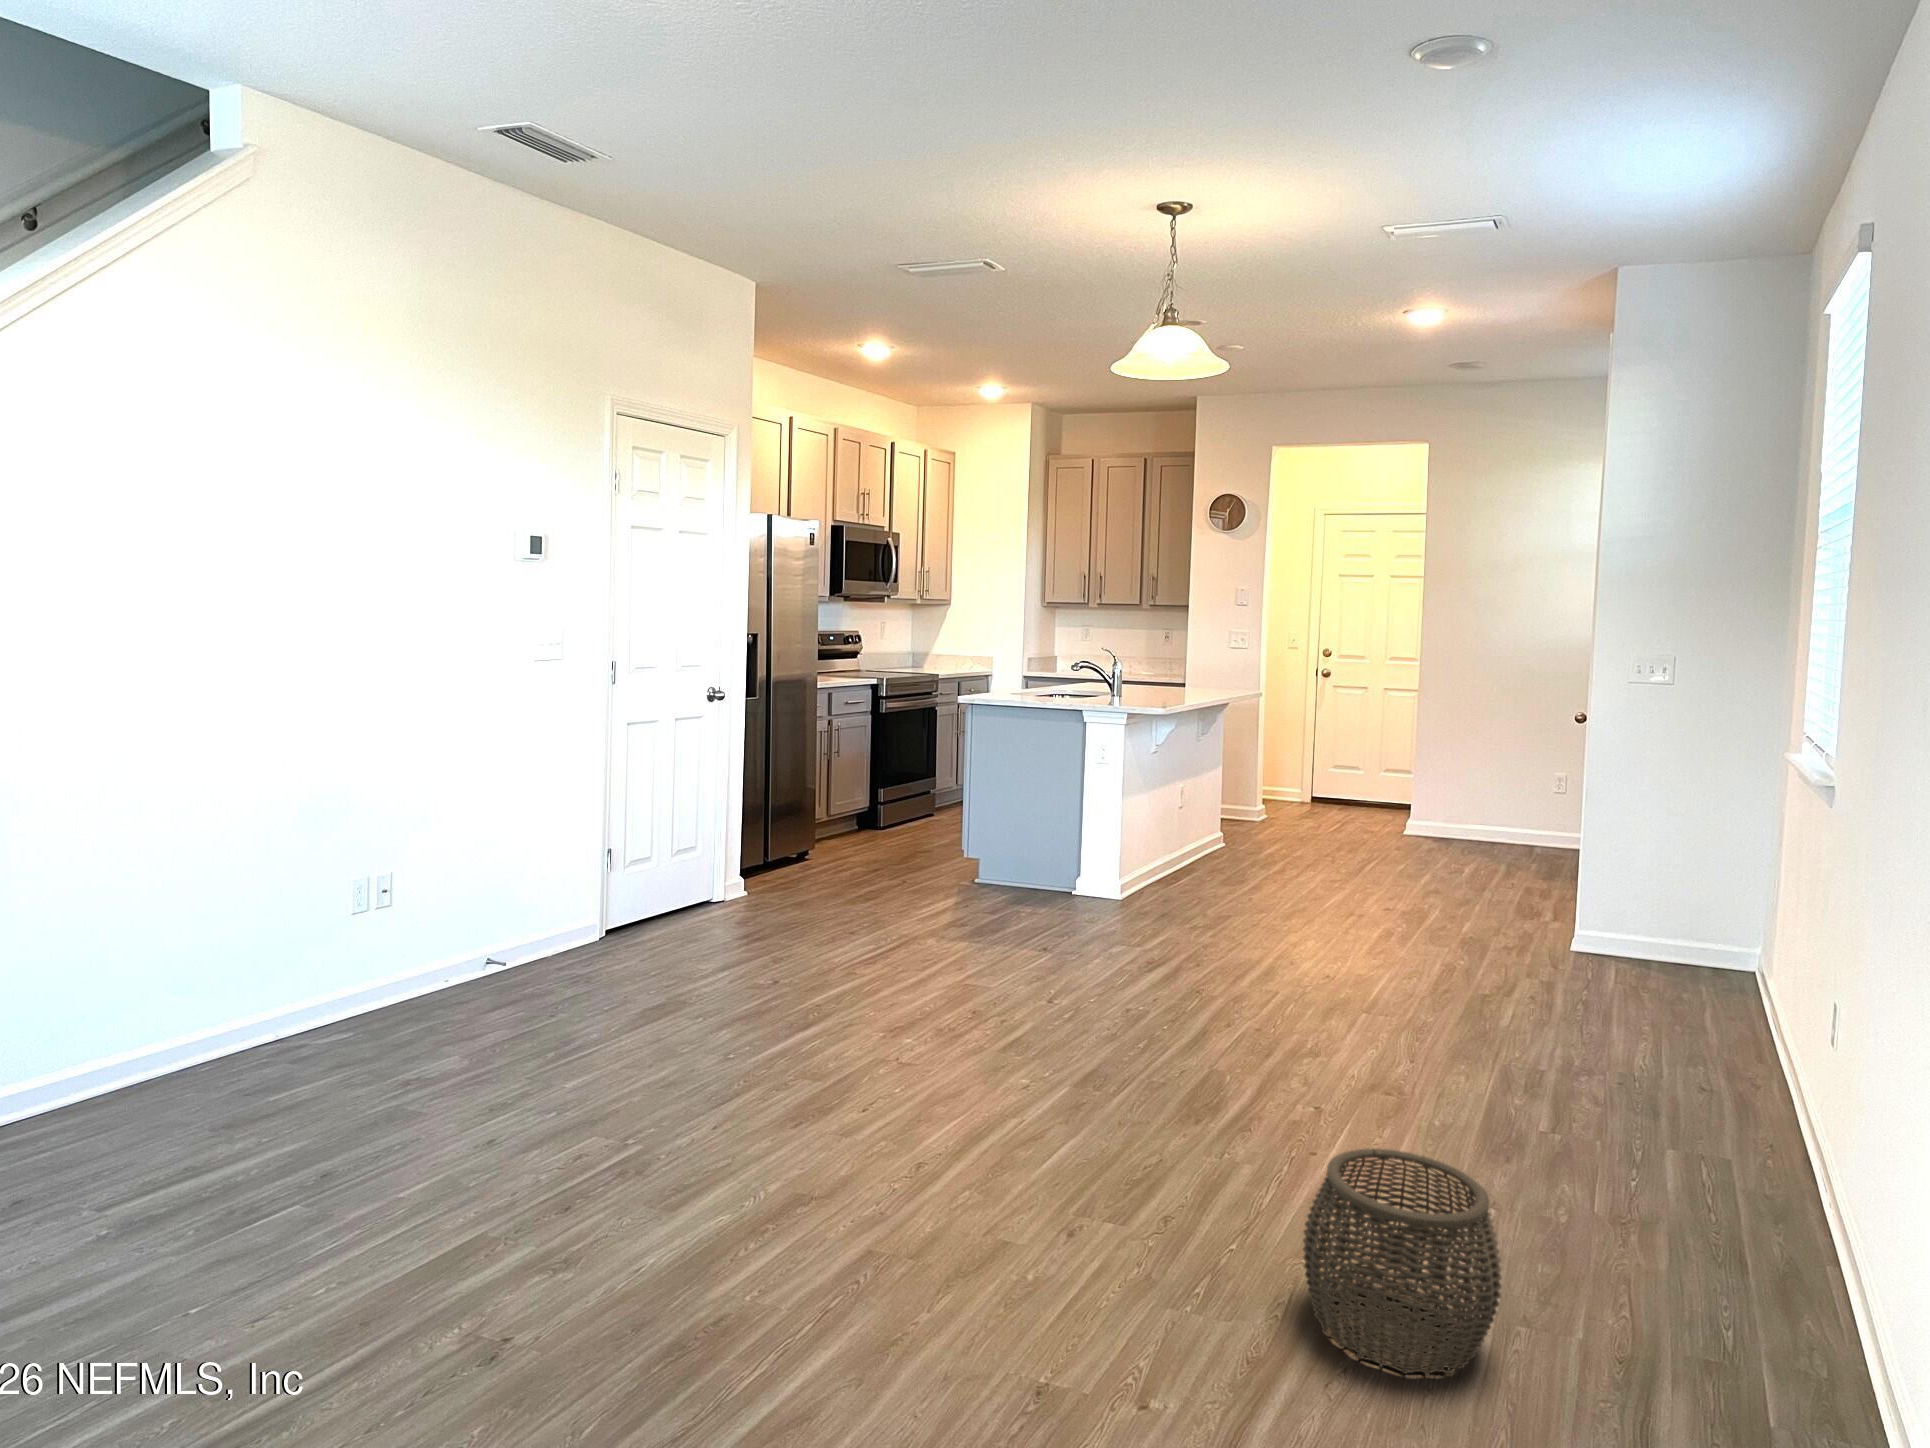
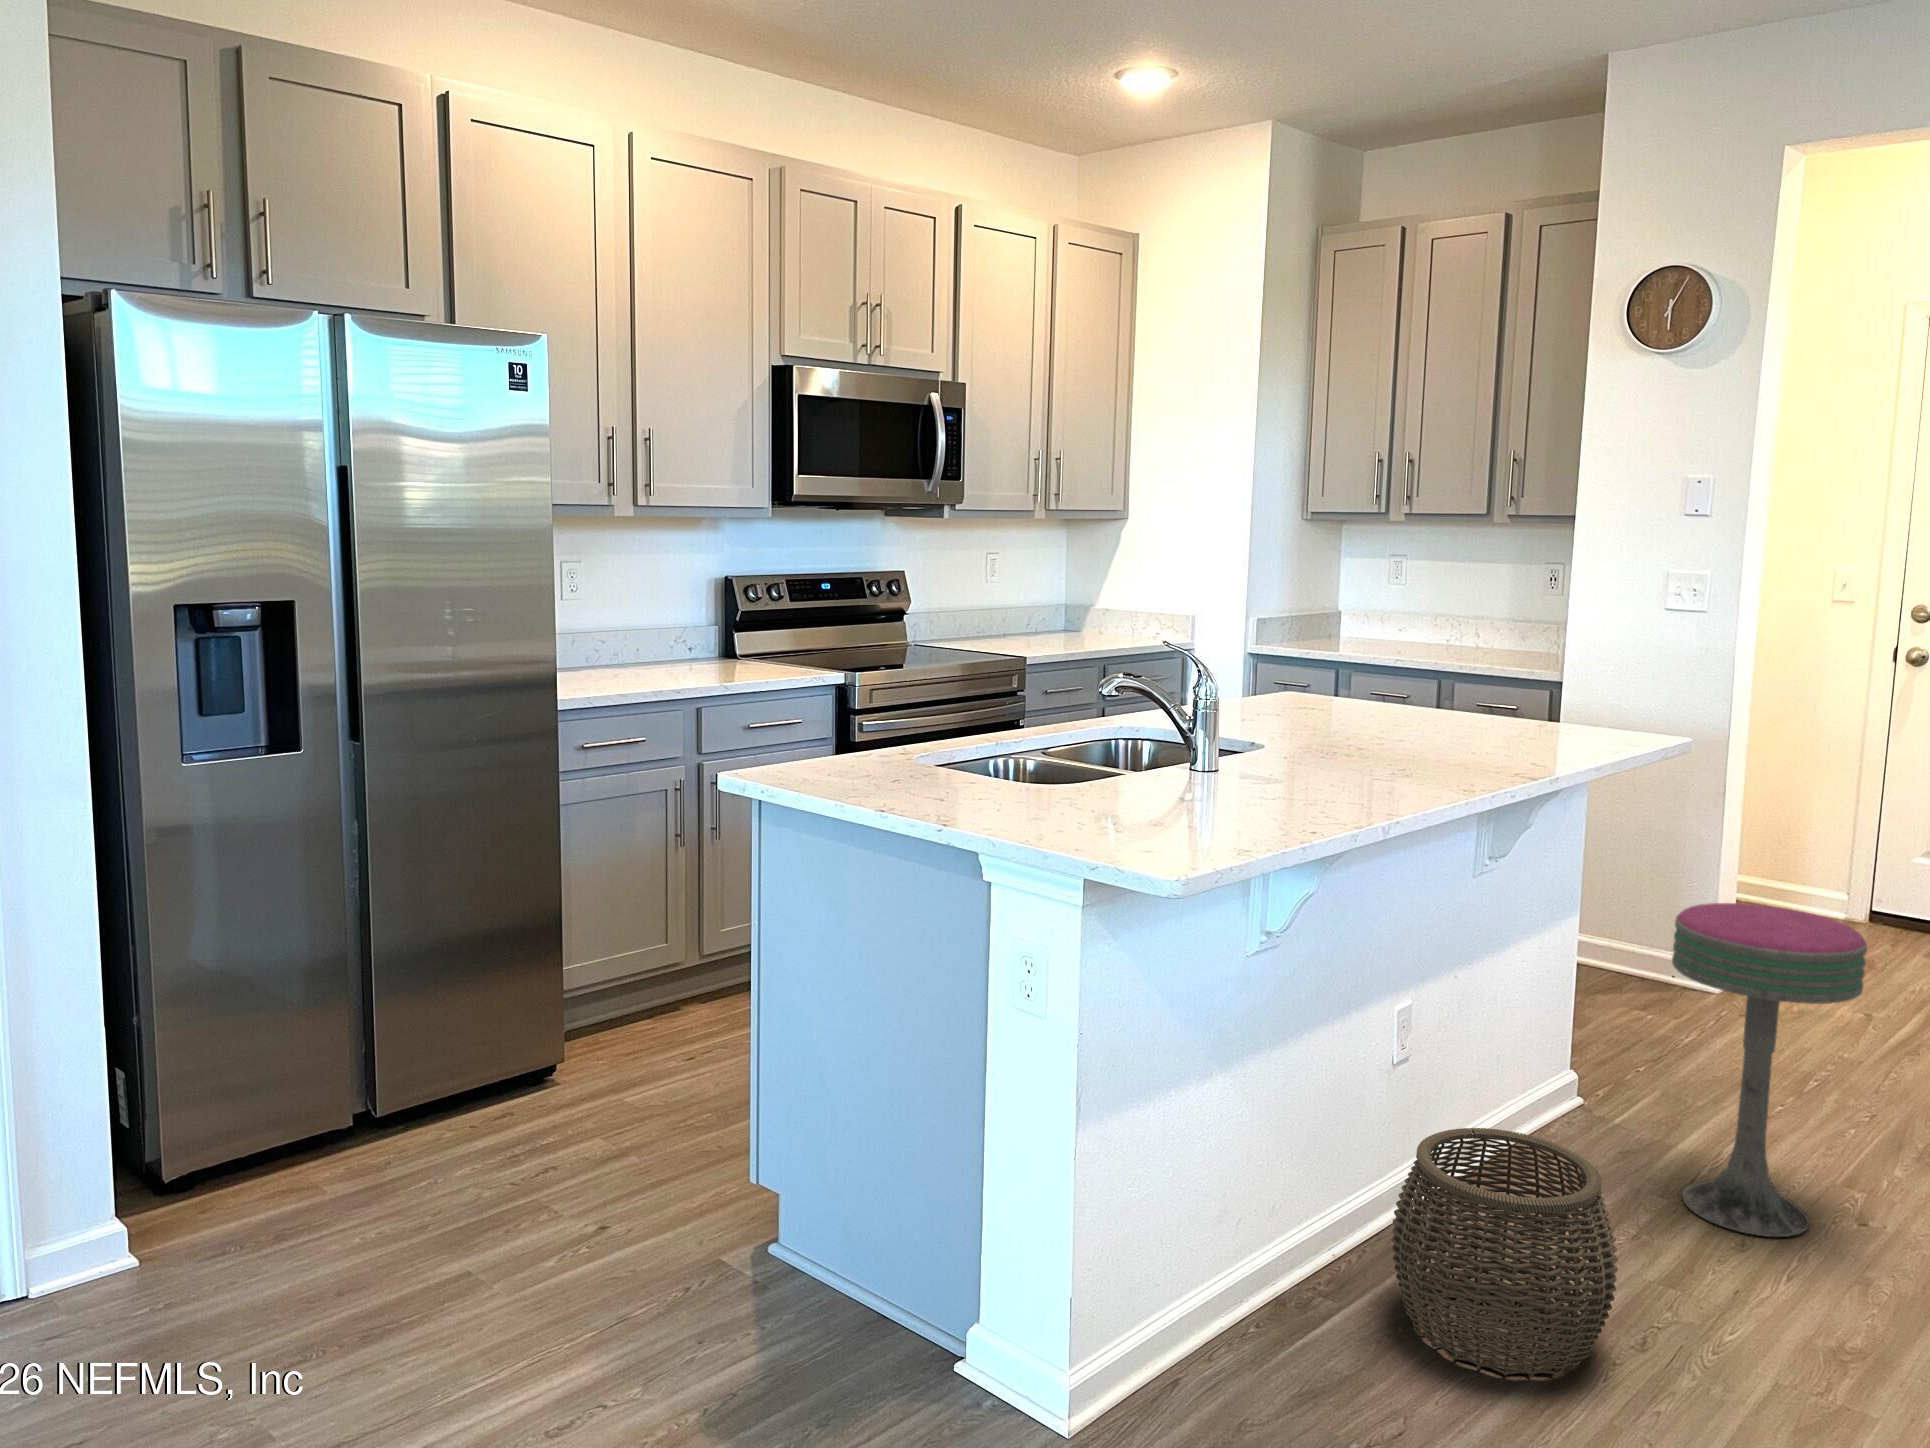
bar stool: none [1534,951,1702,1247] -> present [1672,903,1867,1237]

